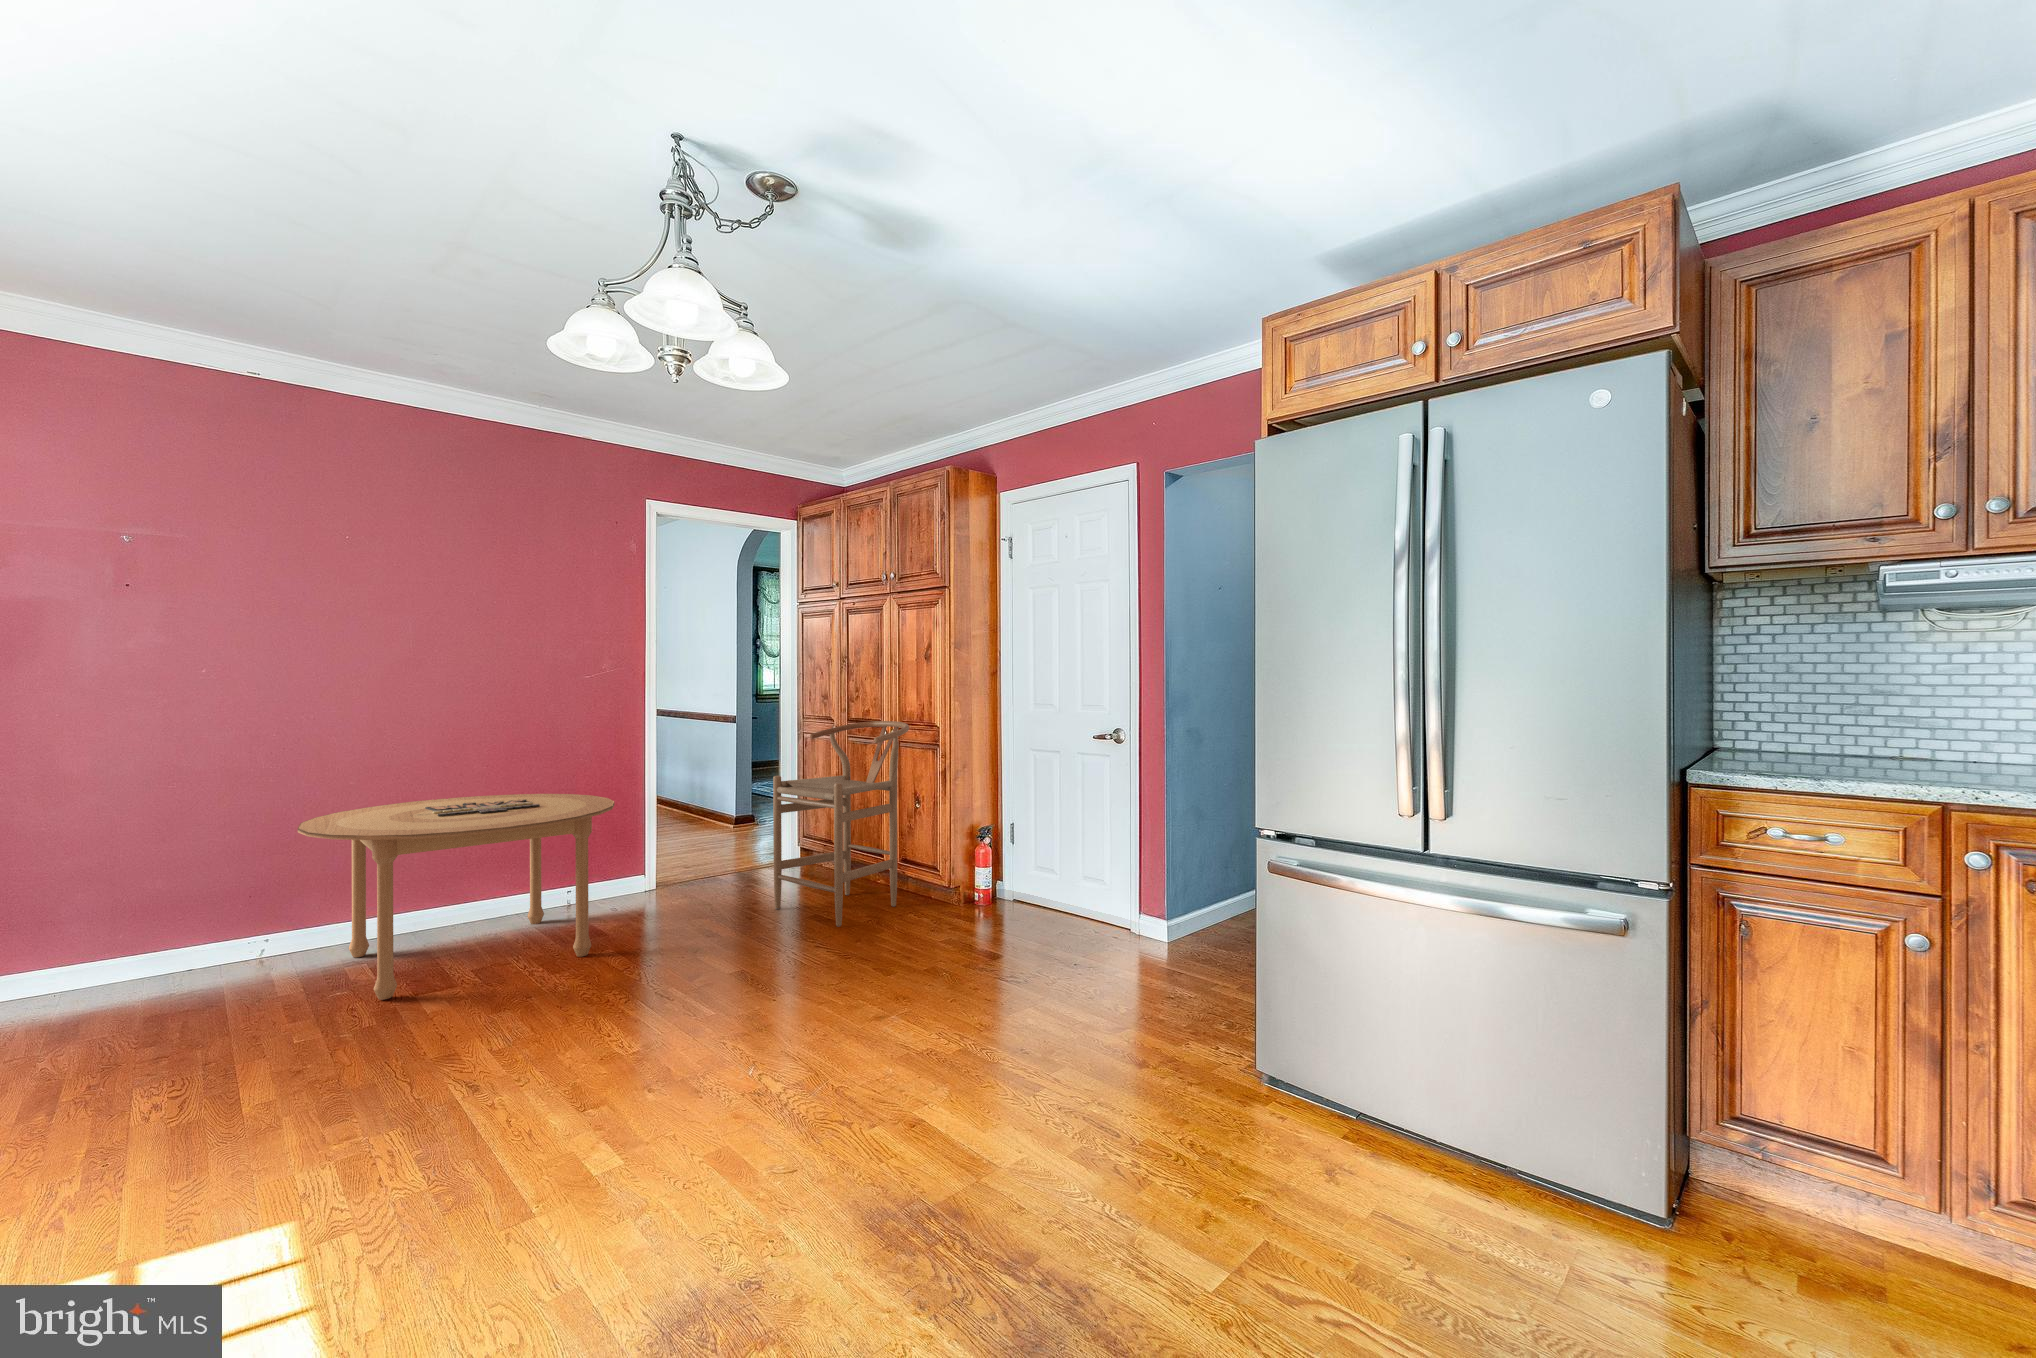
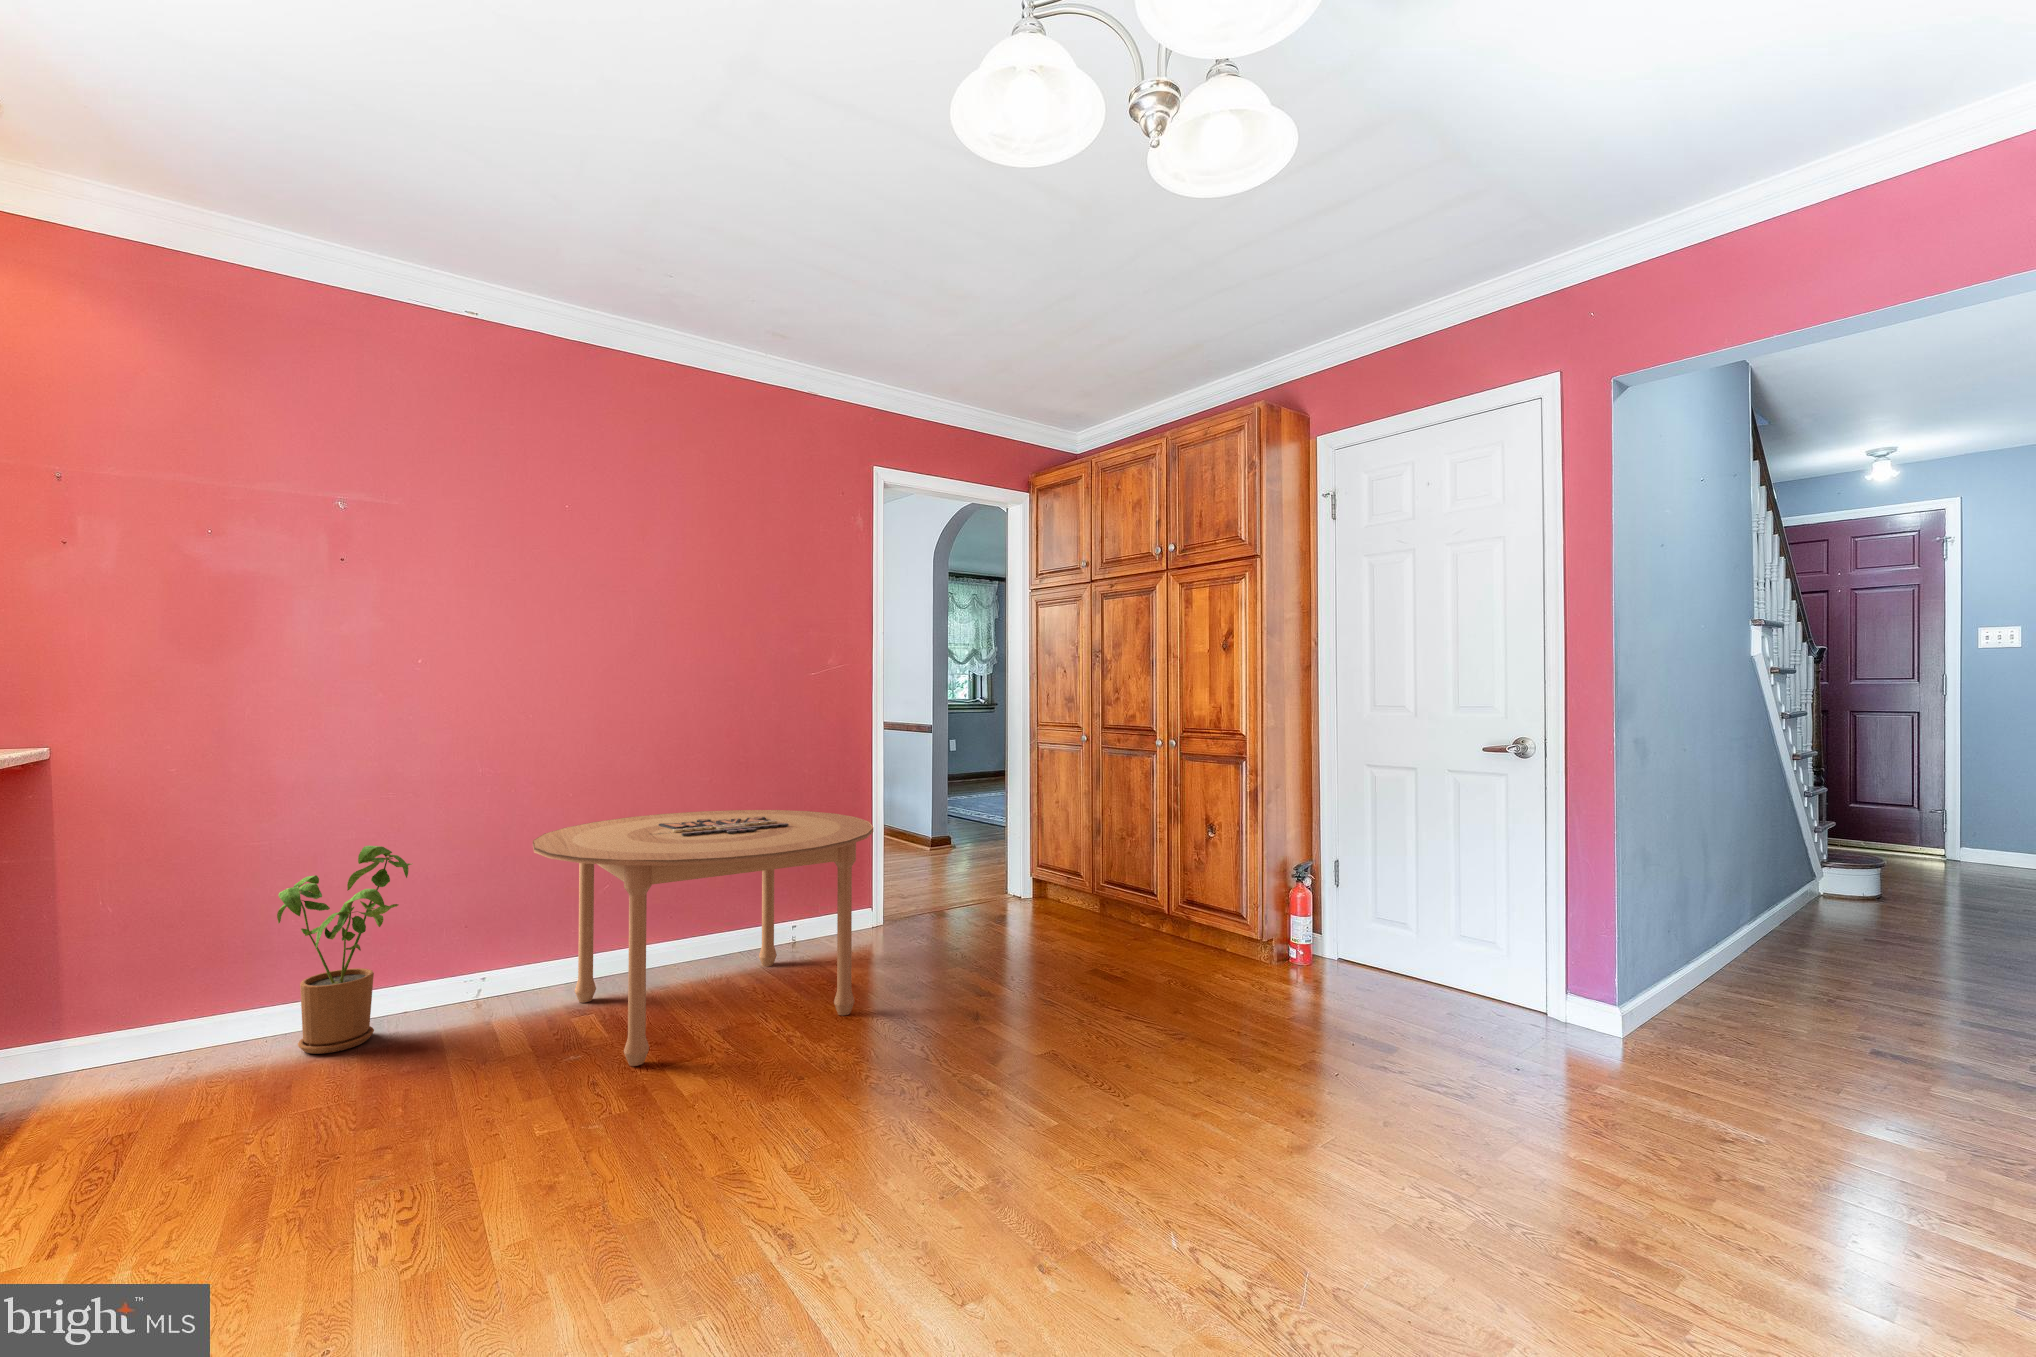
bar stool: present [773,721,909,926] -> none [1041,729,1207,987]
house plant: none [59,831,193,1005] -> present [277,846,412,1054]

